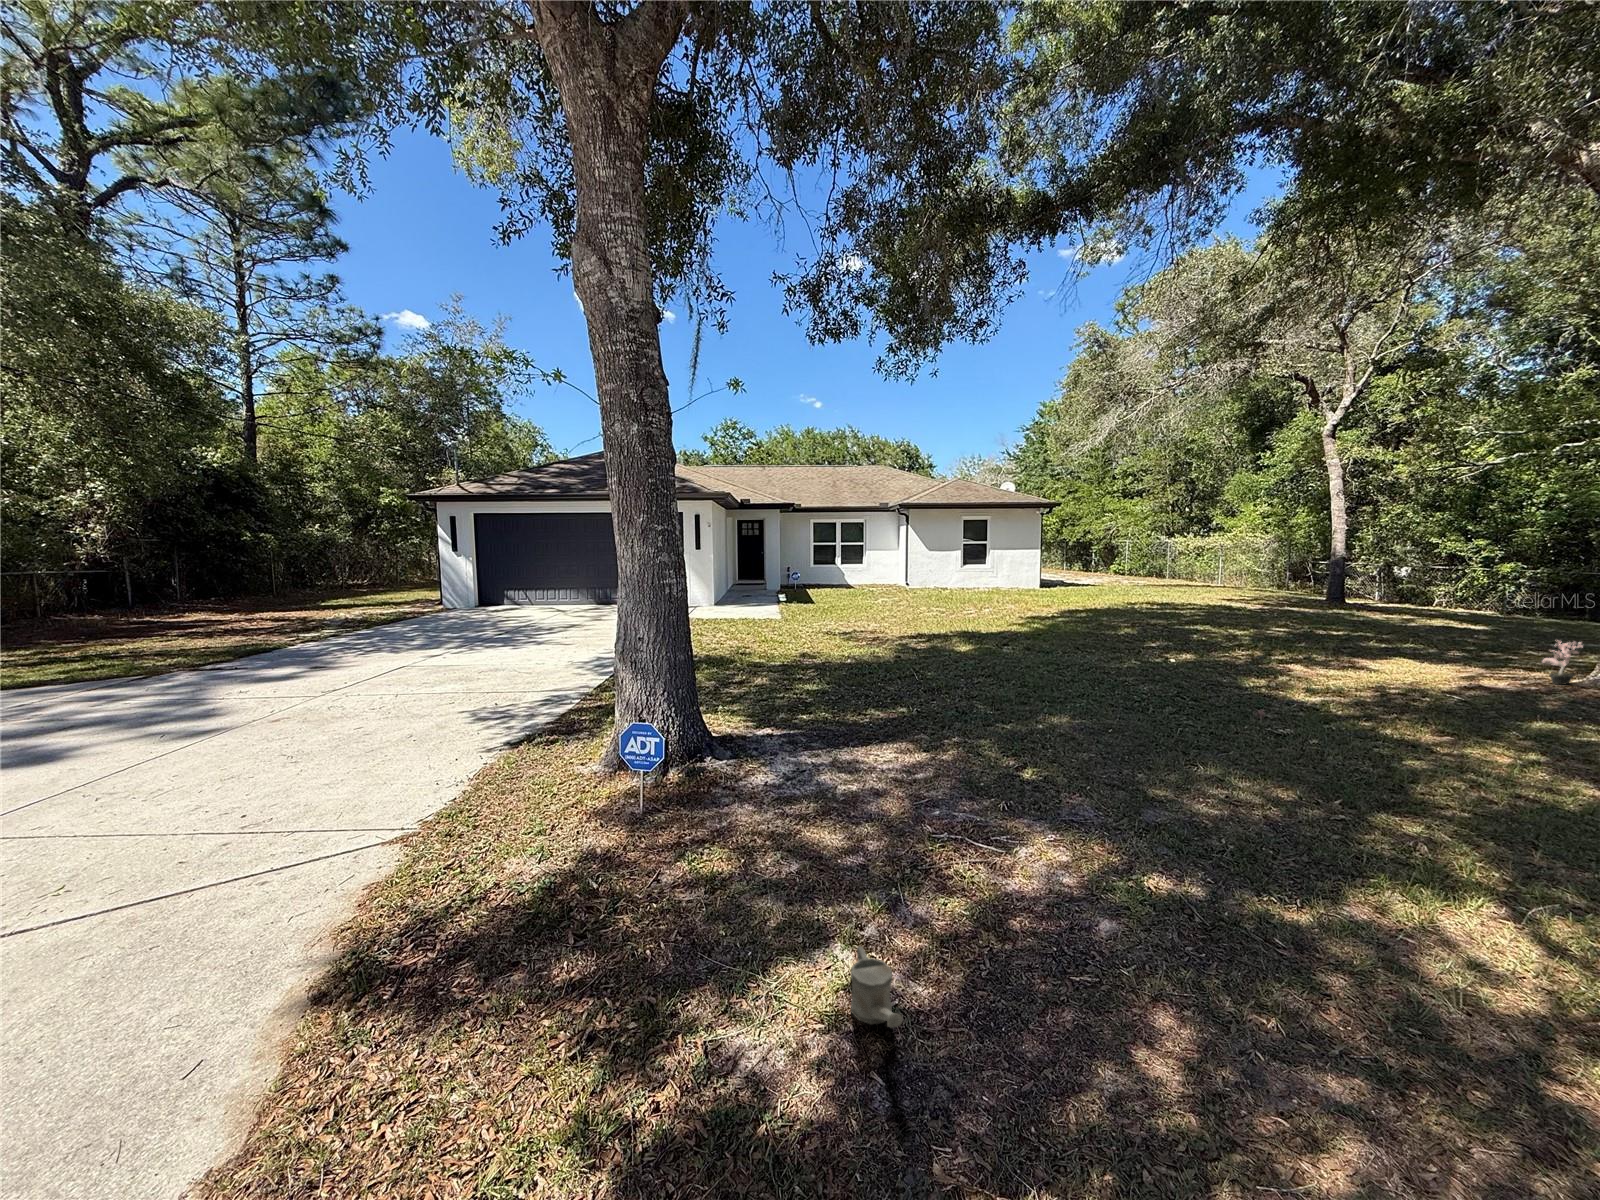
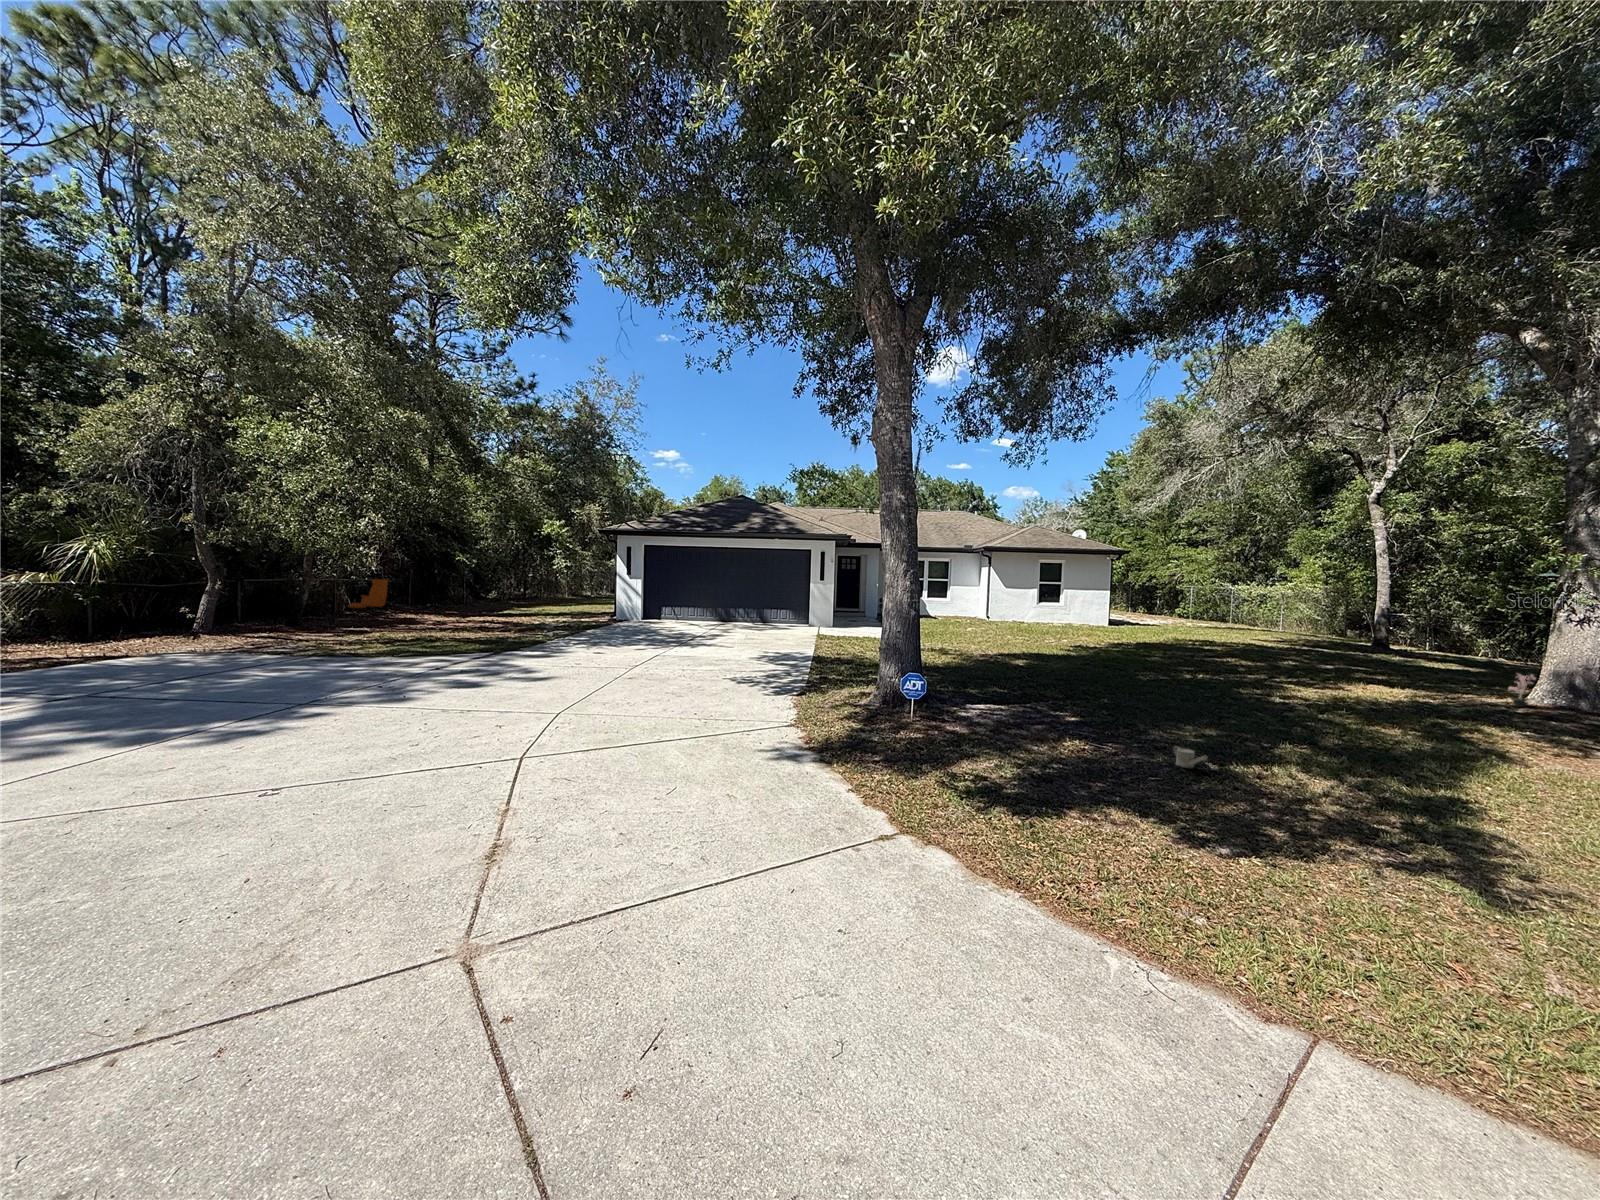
lounge chair: none [73,569,127,618] -> present [348,579,388,614]
watering can: present [851,946,902,1027] -> present [1174,746,1207,768]

